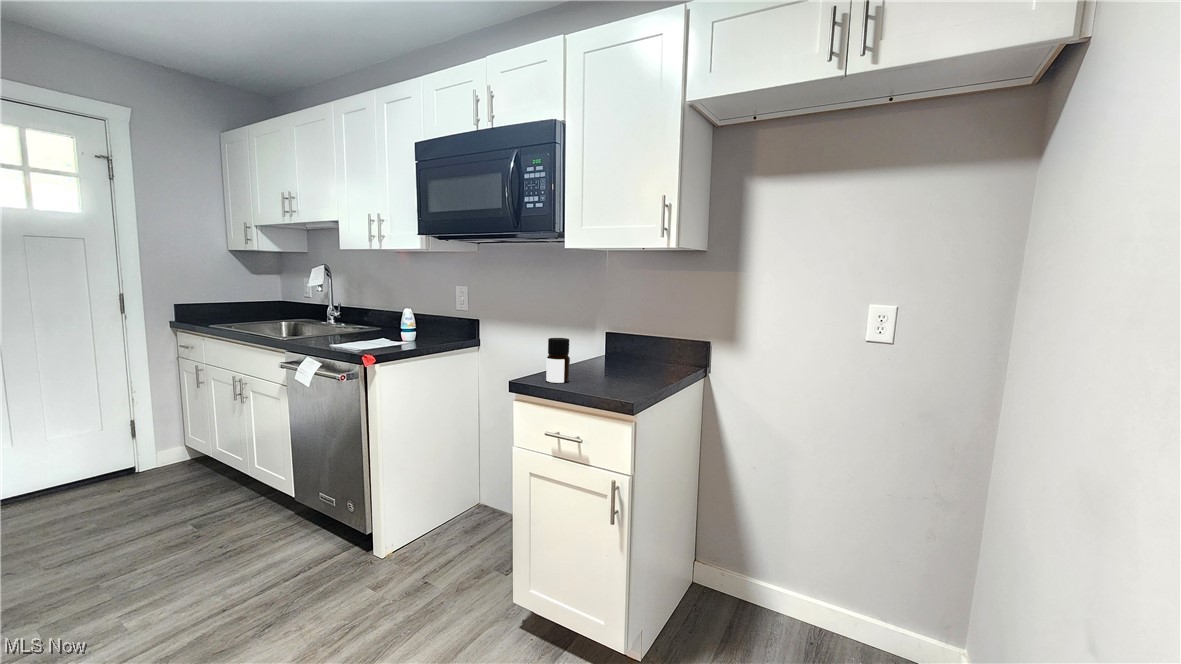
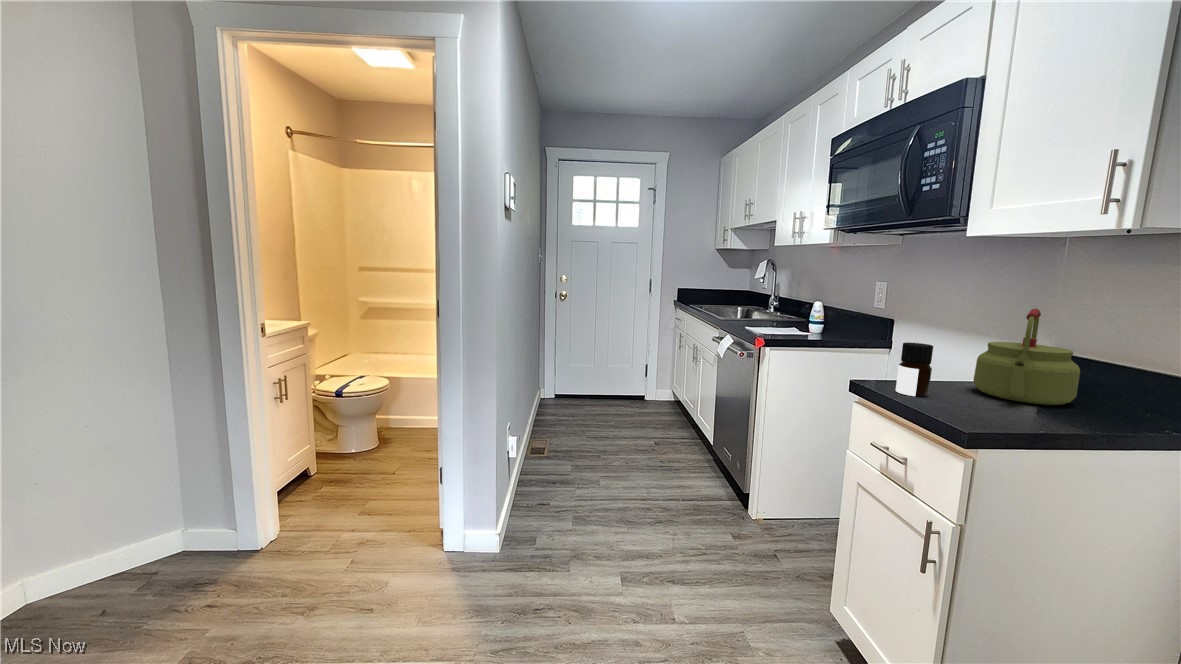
kettle: none [579,304,634,372] -> present [973,309,1080,405]

